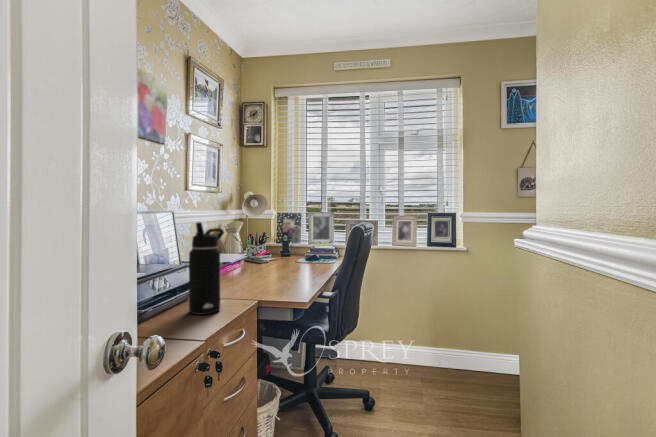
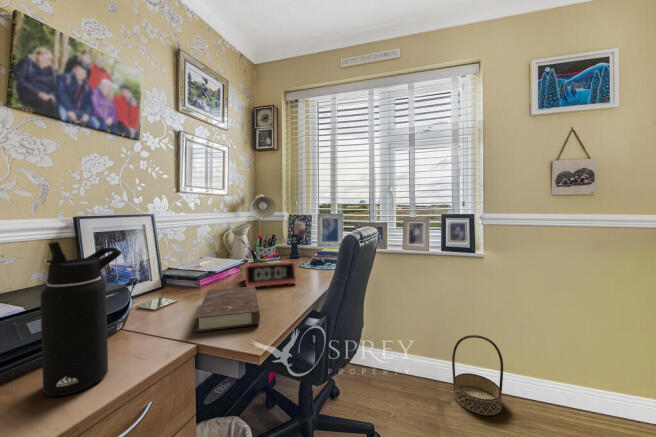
alarm clock: none [254,254,304,274] -> present [245,262,296,287]
book: none [239,270,296,294] -> present [195,286,260,332]
basket: none [436,320,478,387] -> present [452,335,503,416]

